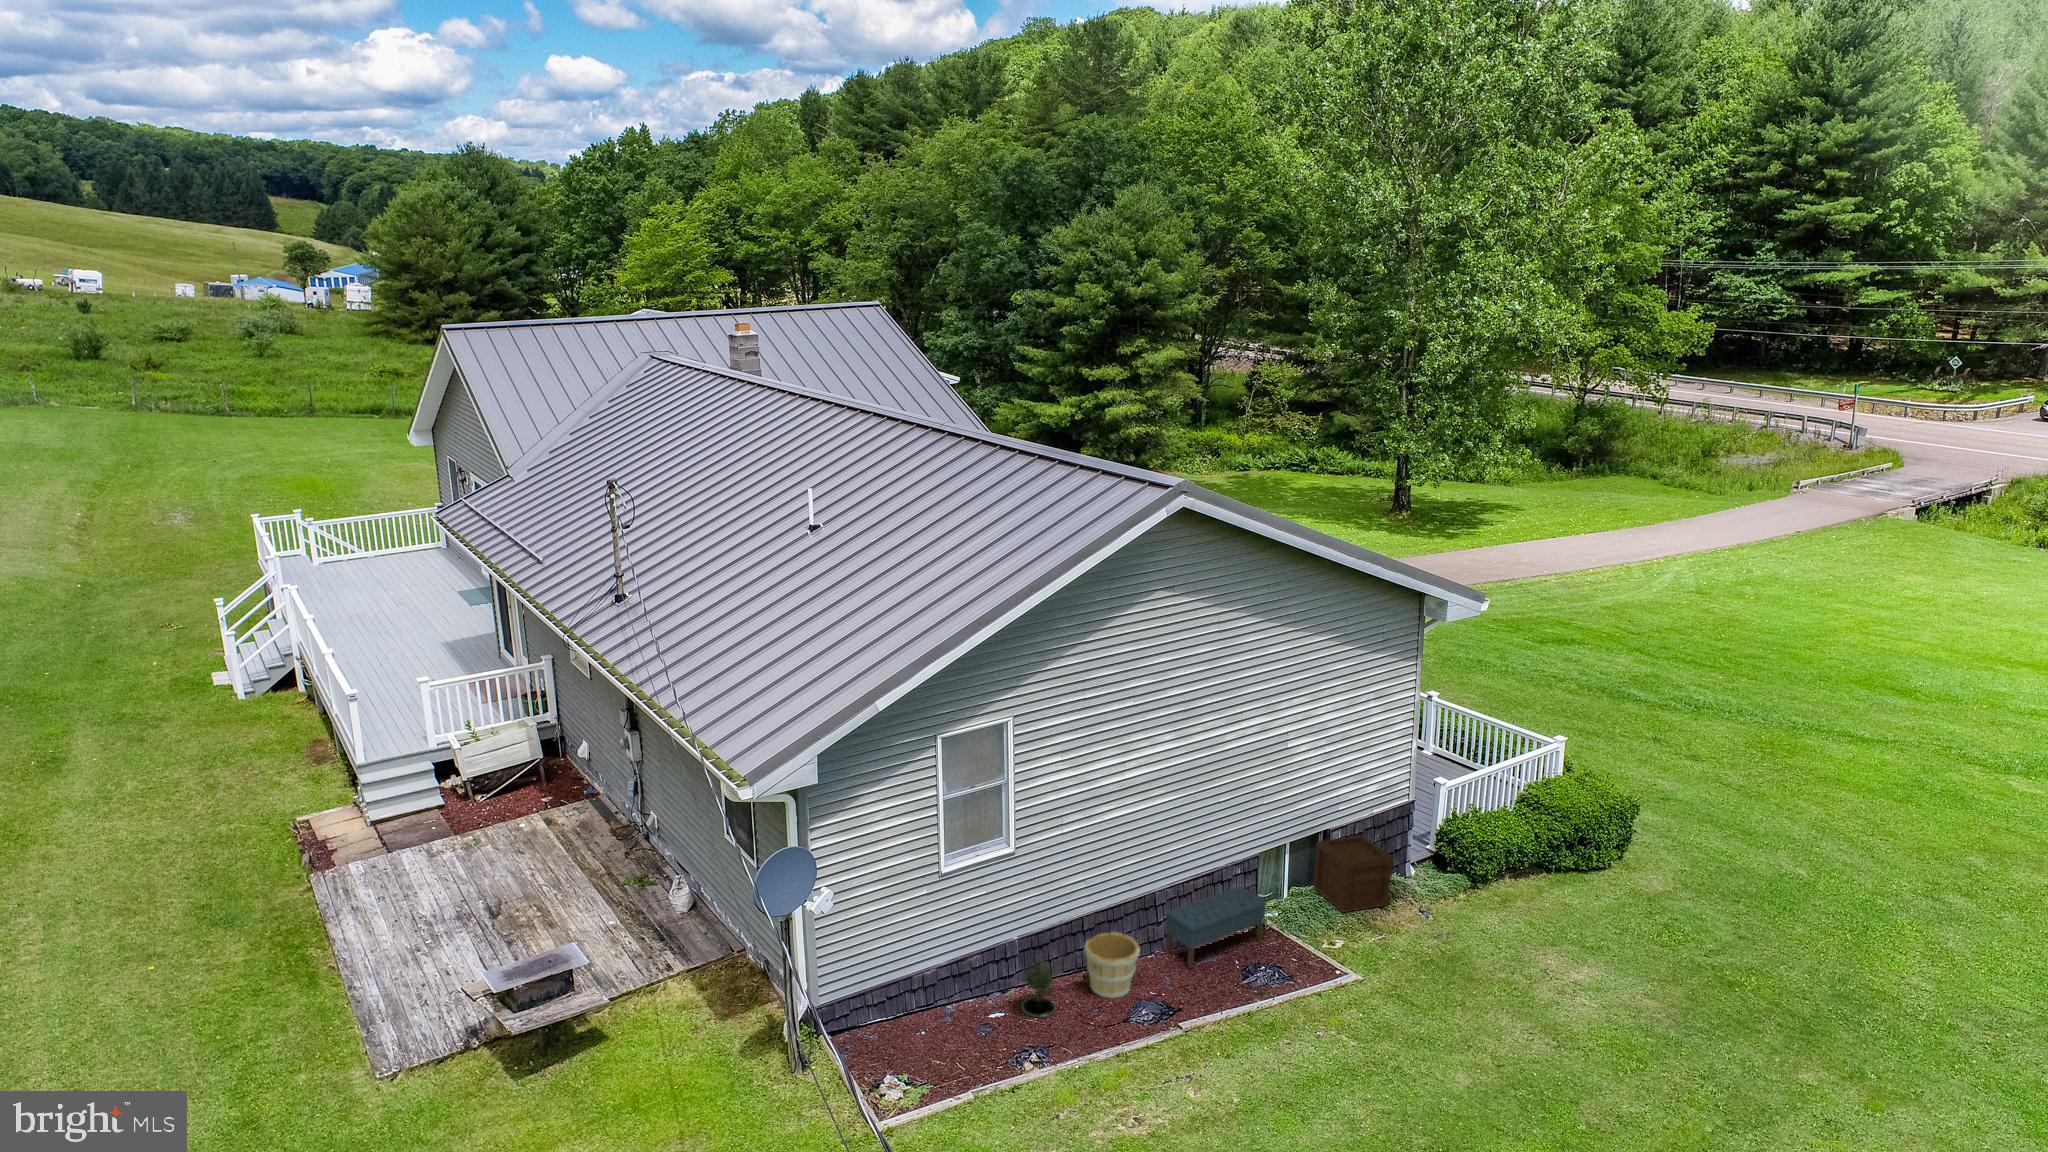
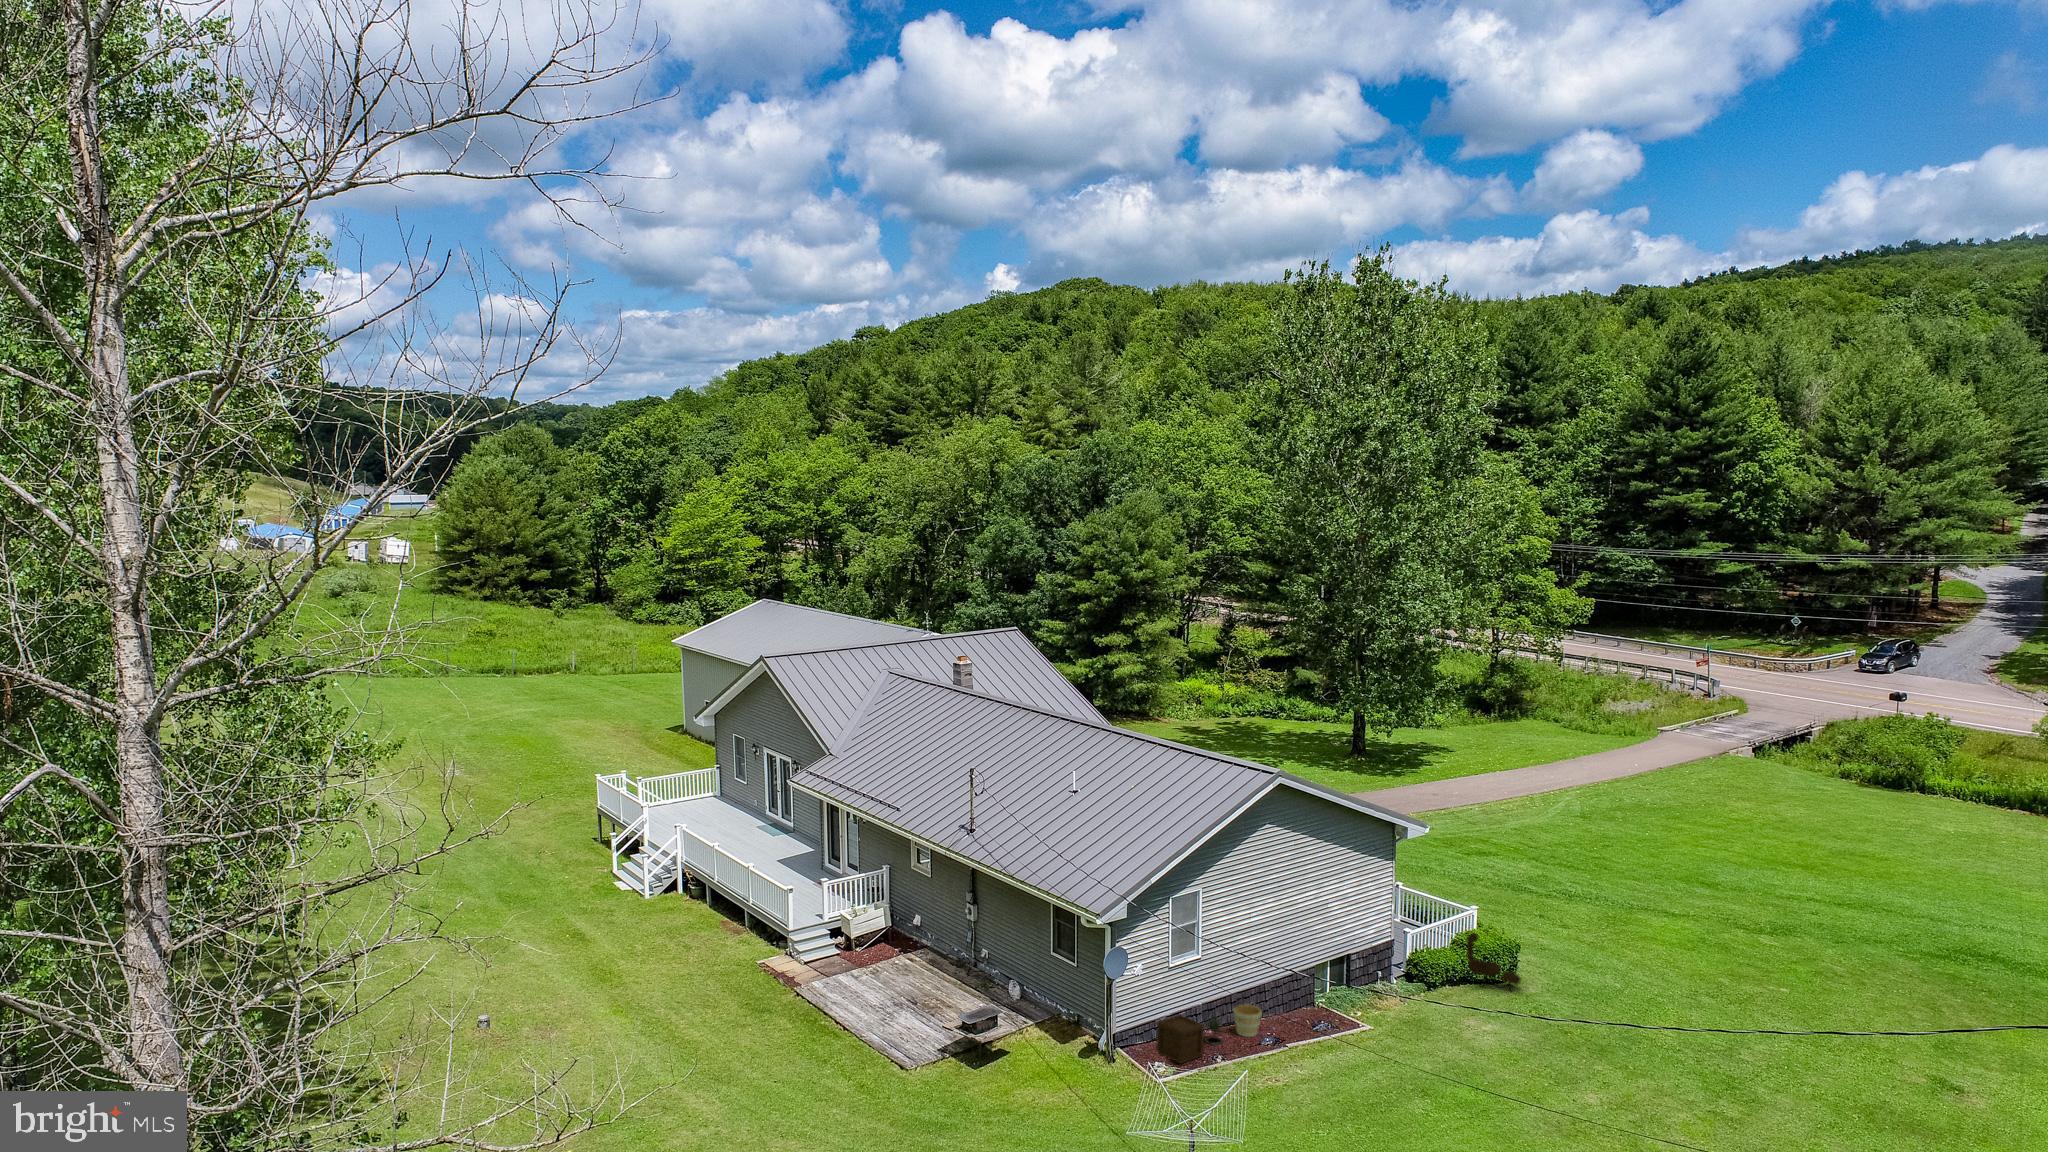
lounge chair: none [1548,788,1646,899] -> present [1467,933,1521,986]
wooden crate: present [1313,835,1393,912] -> present [1156,1014,1204,1064]
bench: present [1166,887,1267,969] -> none [1270,985,1321,1025]

